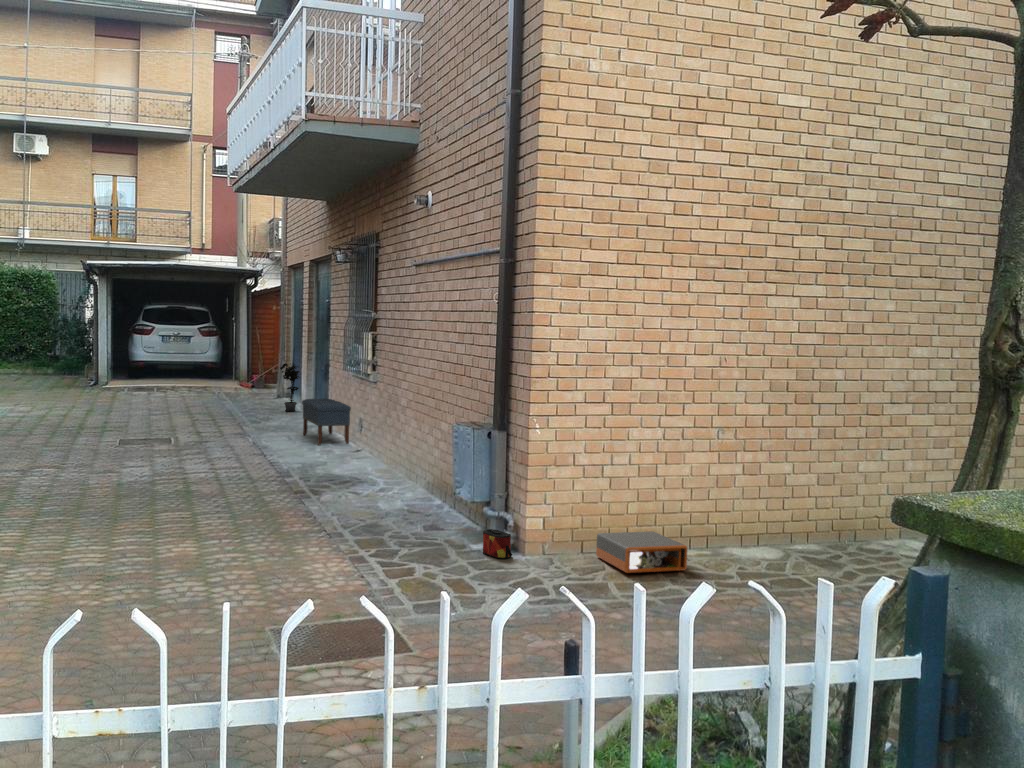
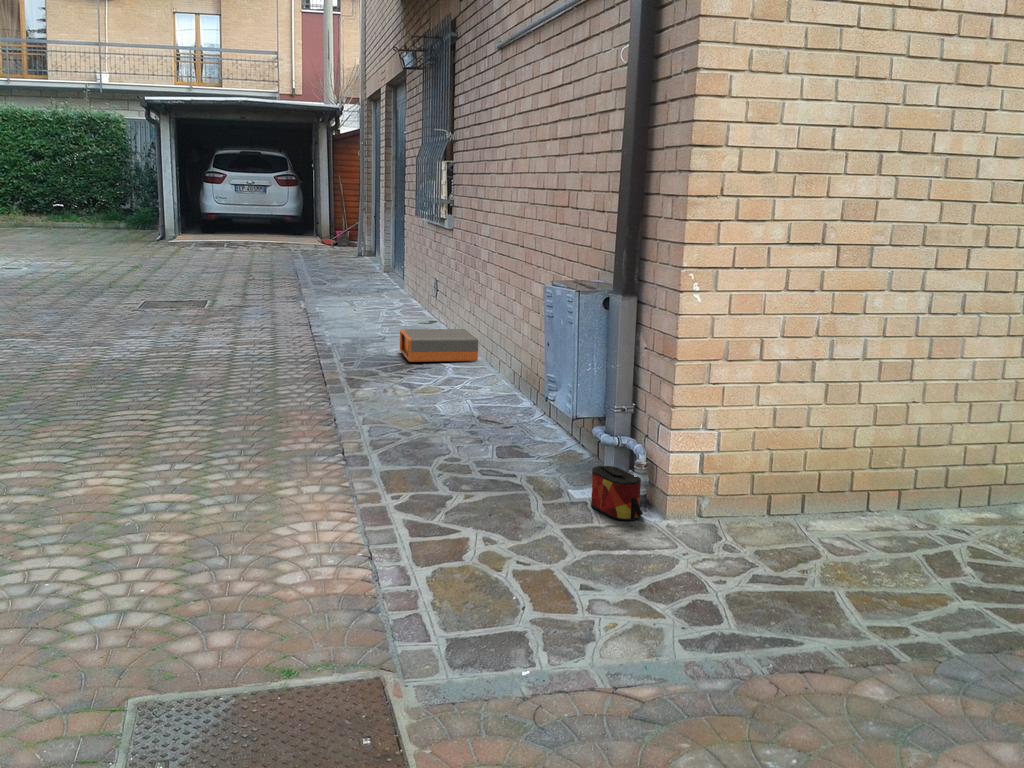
potted plant: present [280,361,300,412] -> none [352,211,380,273]
bench: present [302,398,351,445] -> none [368,255,425,314]
storage box: present [596,531,687,573] -> present [400,329,478,362]

